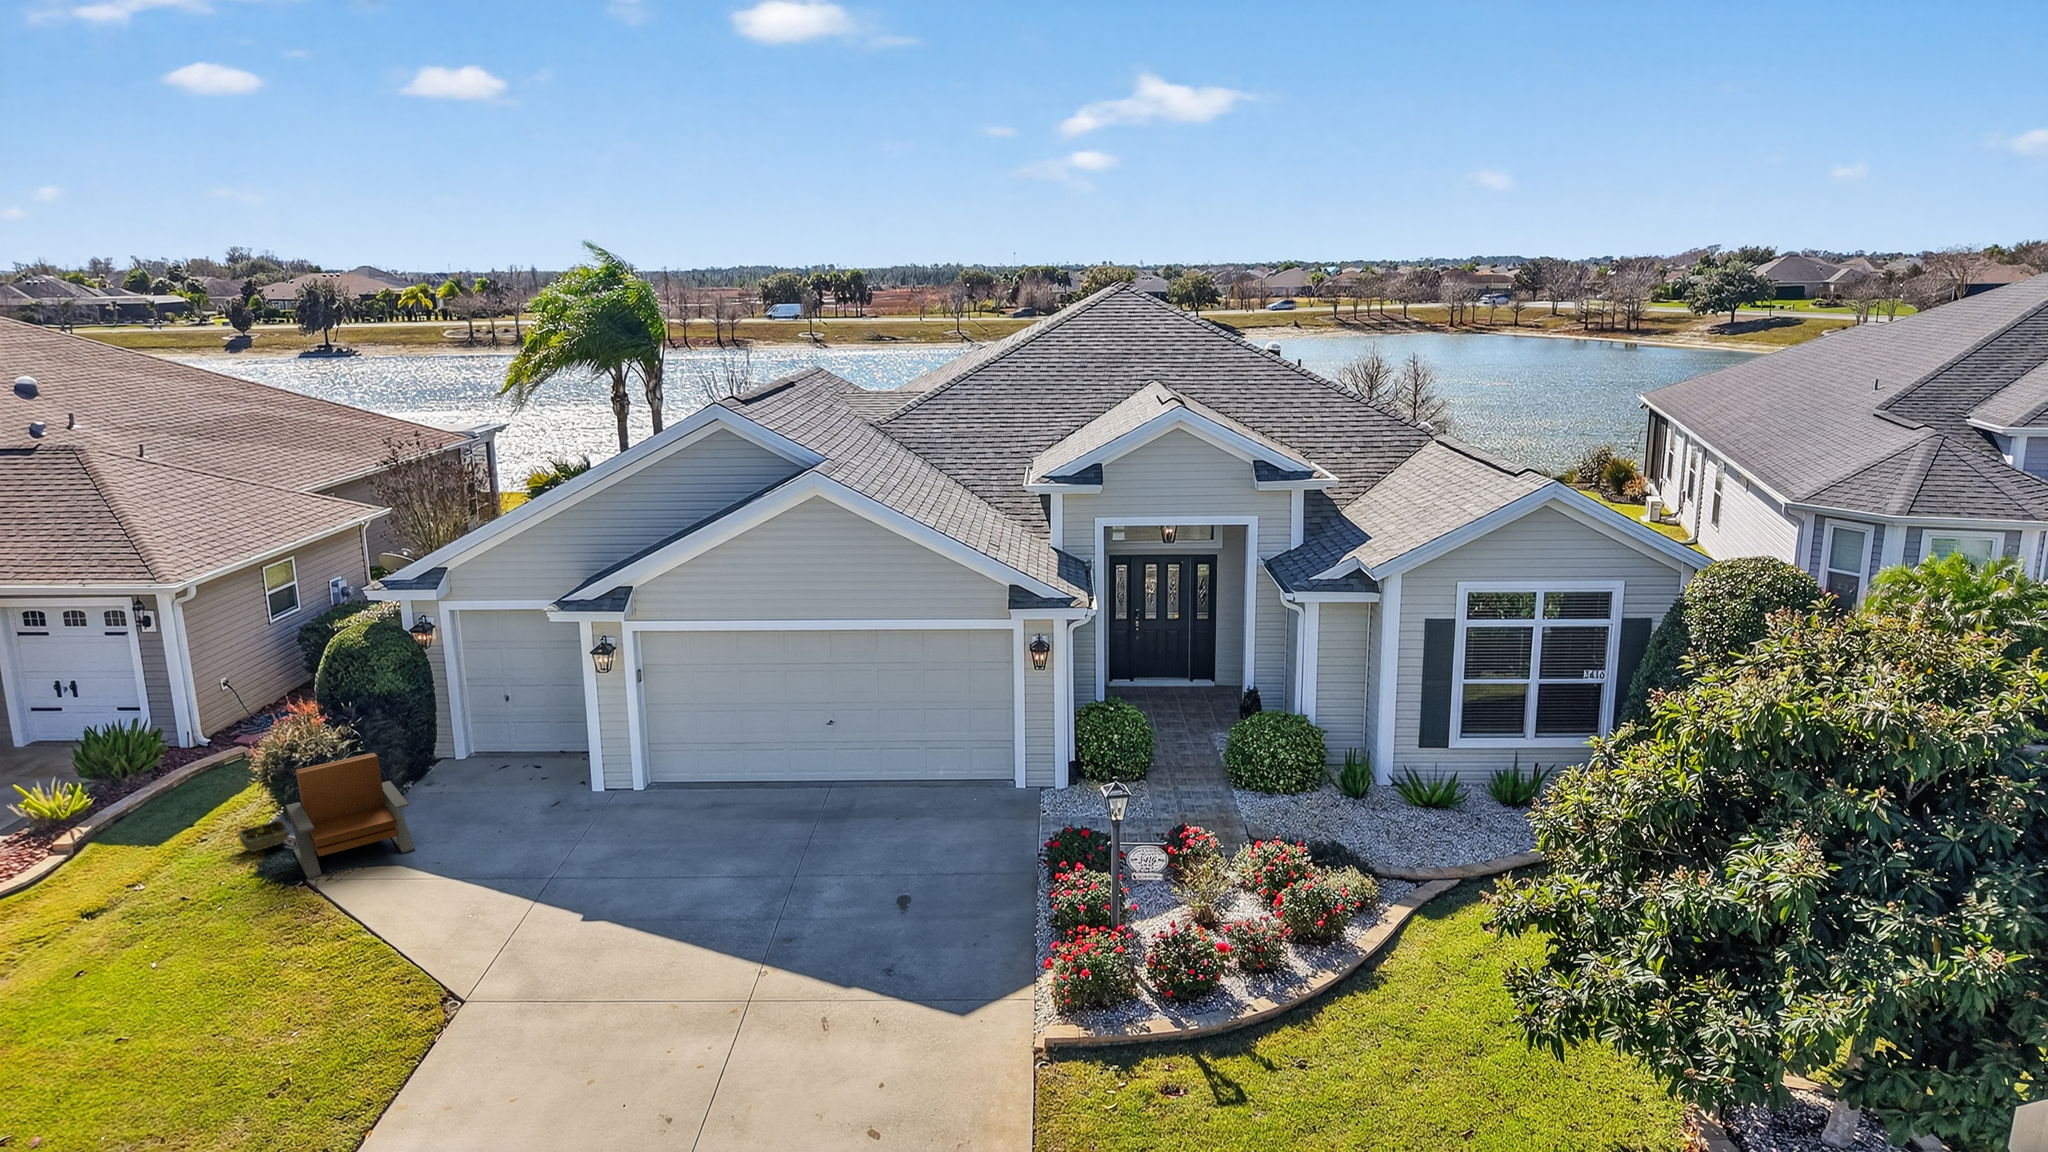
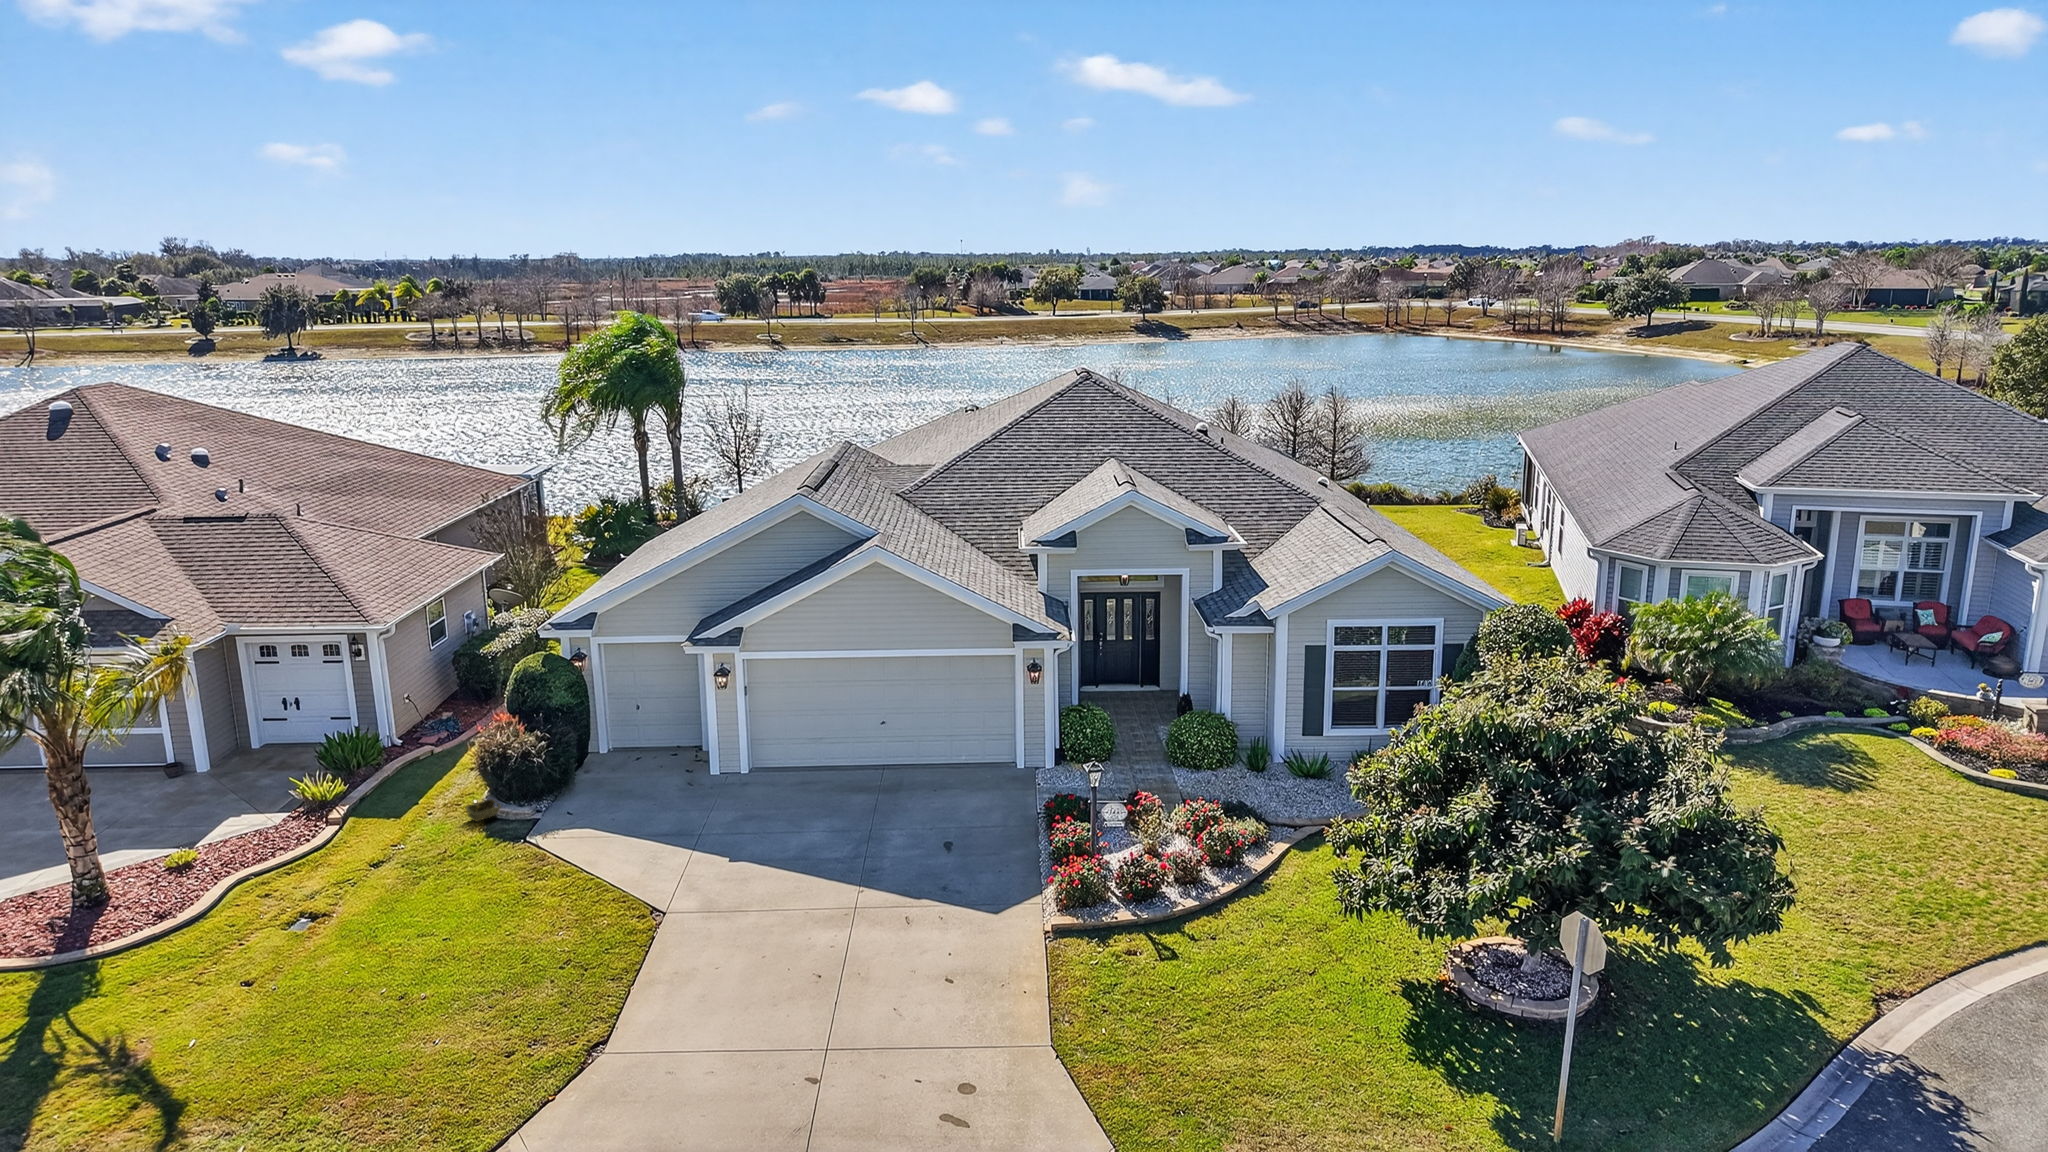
lounge chair: present [286,753,415,878] -> none [501,750,594,839]

